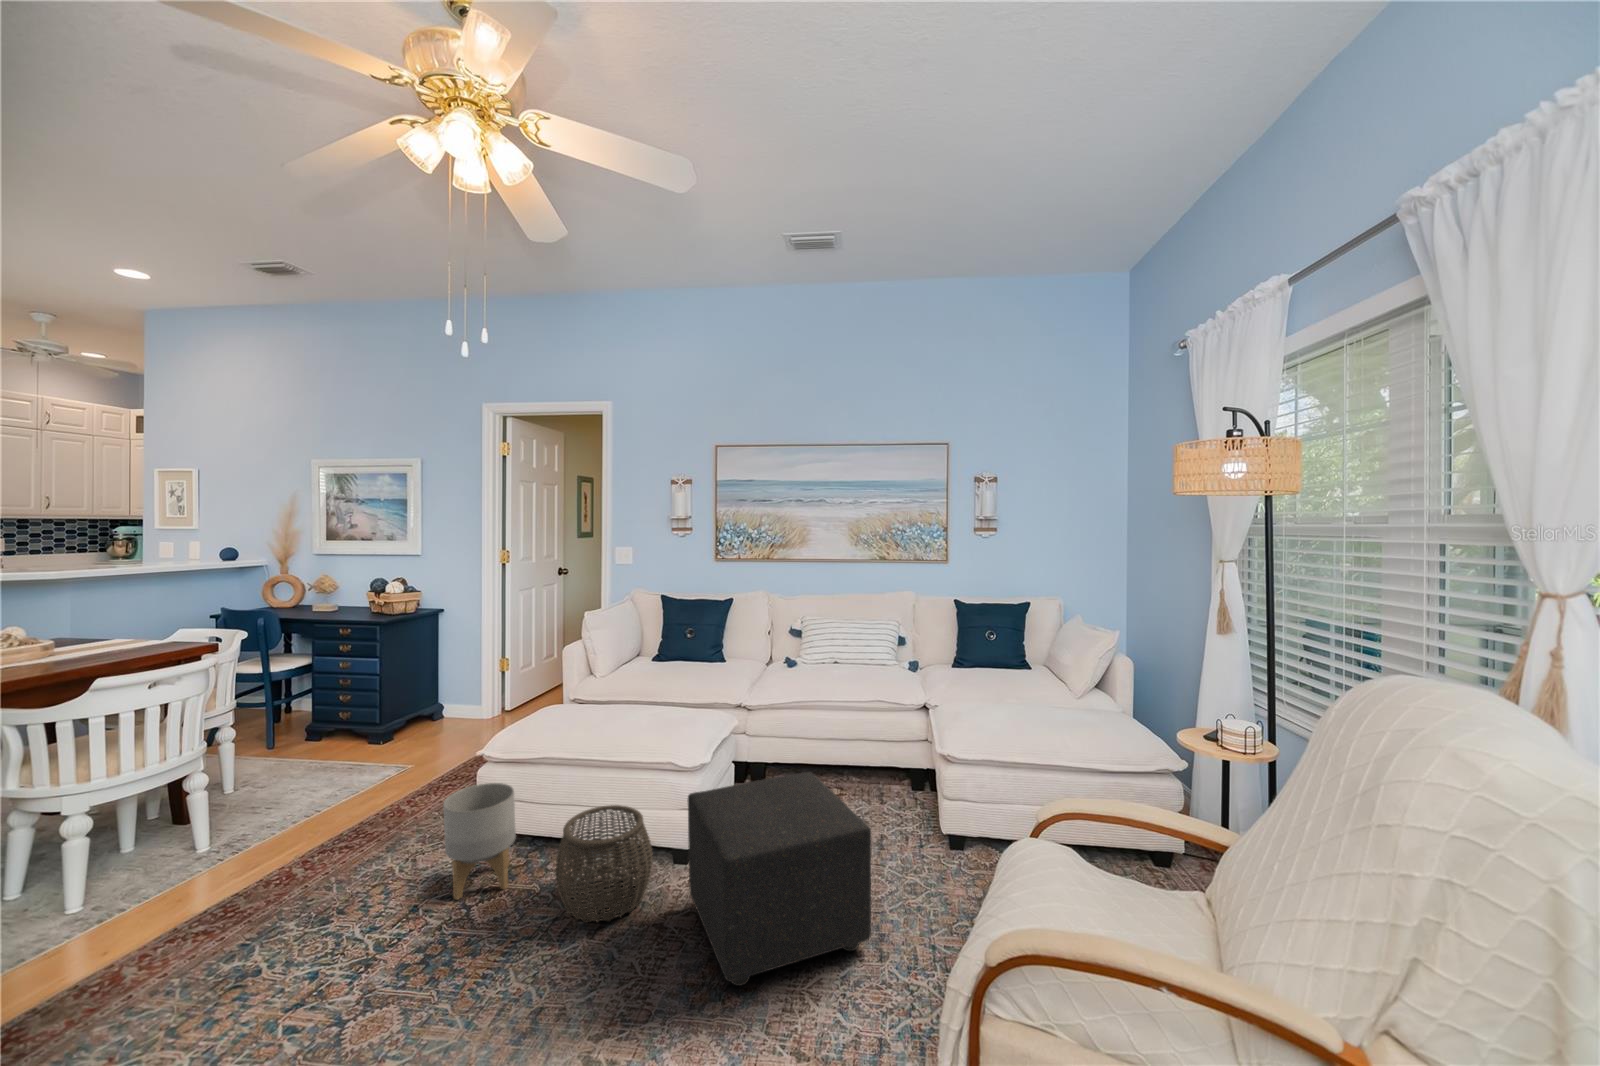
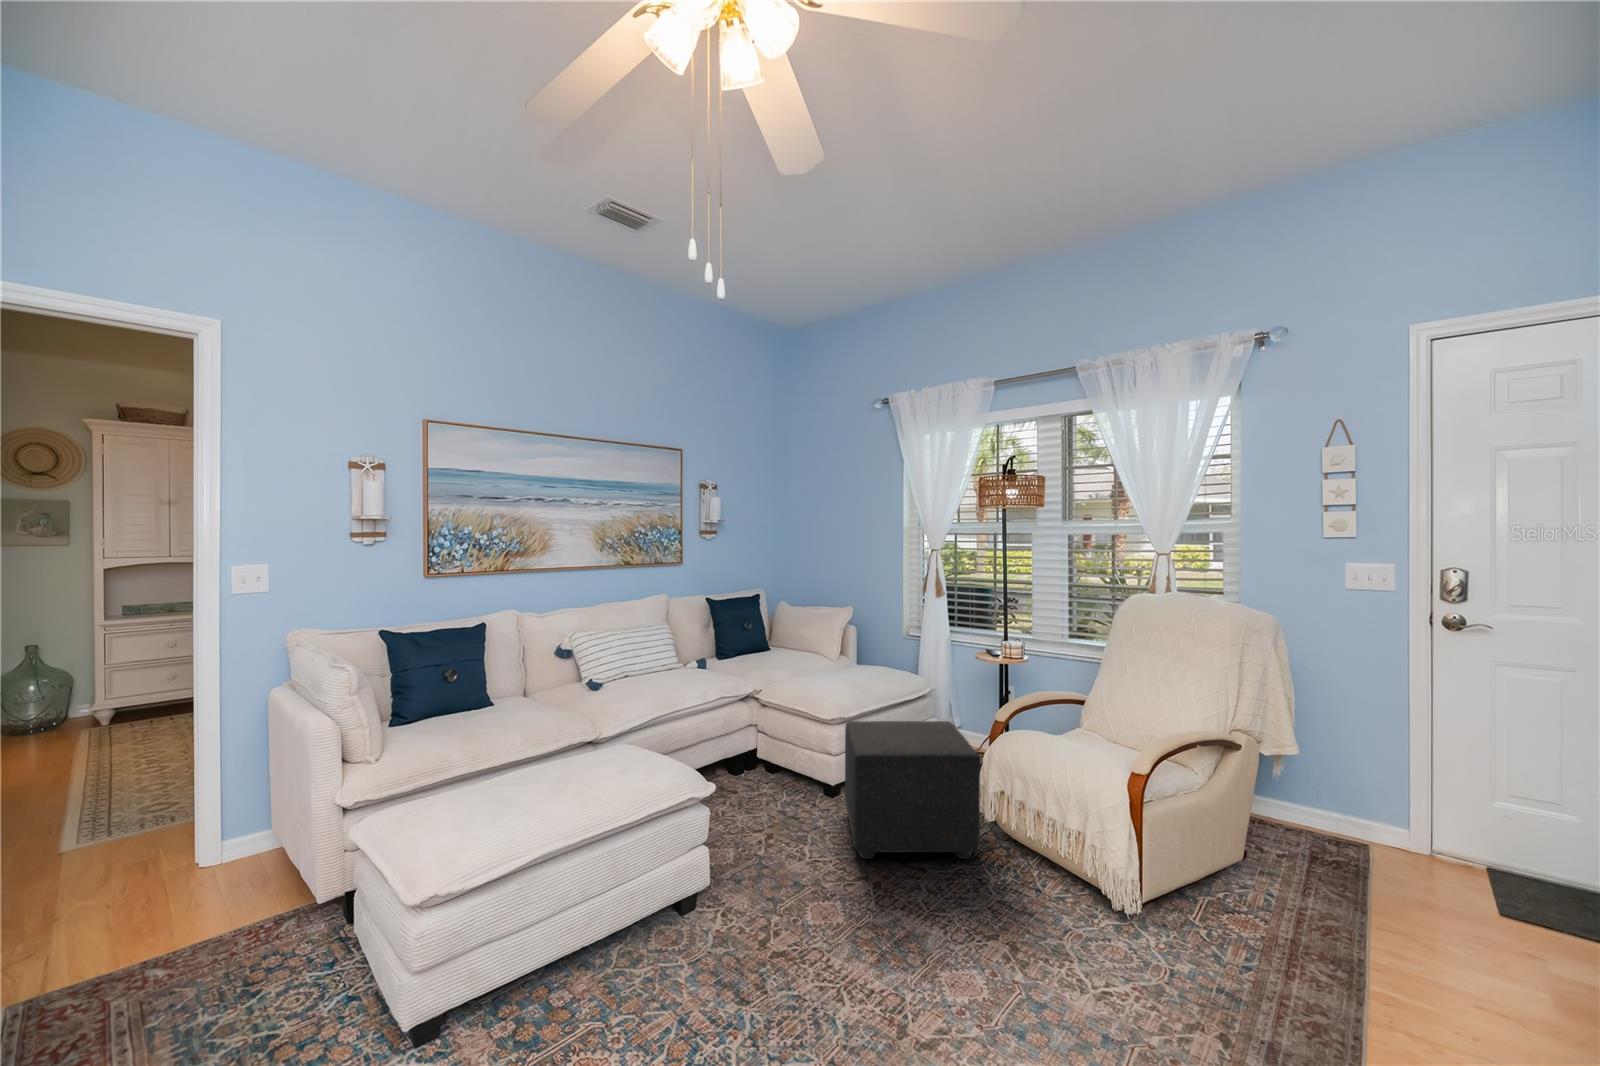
planter: present [443,783,516,900] -> none [661,849,750,1014]
woven basket: present [555,805,653,922] -> none [766,803,867,926]

